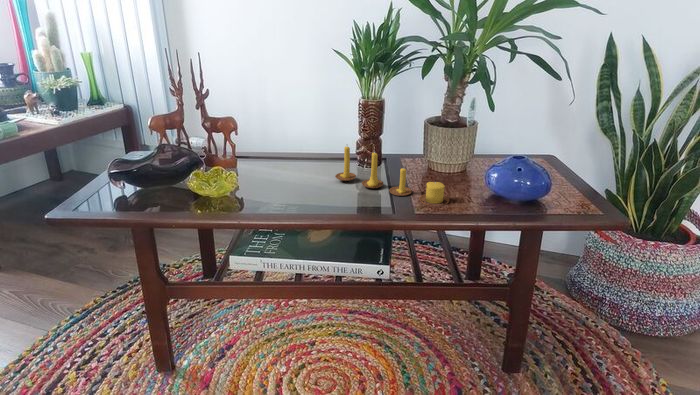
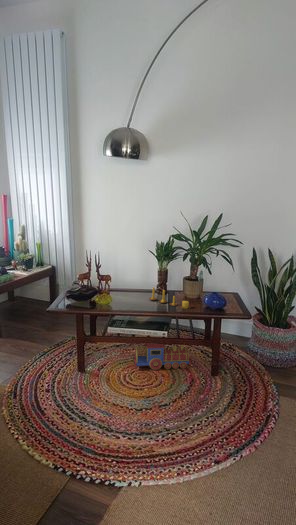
toy train: none [300,281,446,356] -> present [133,343,191,370]

